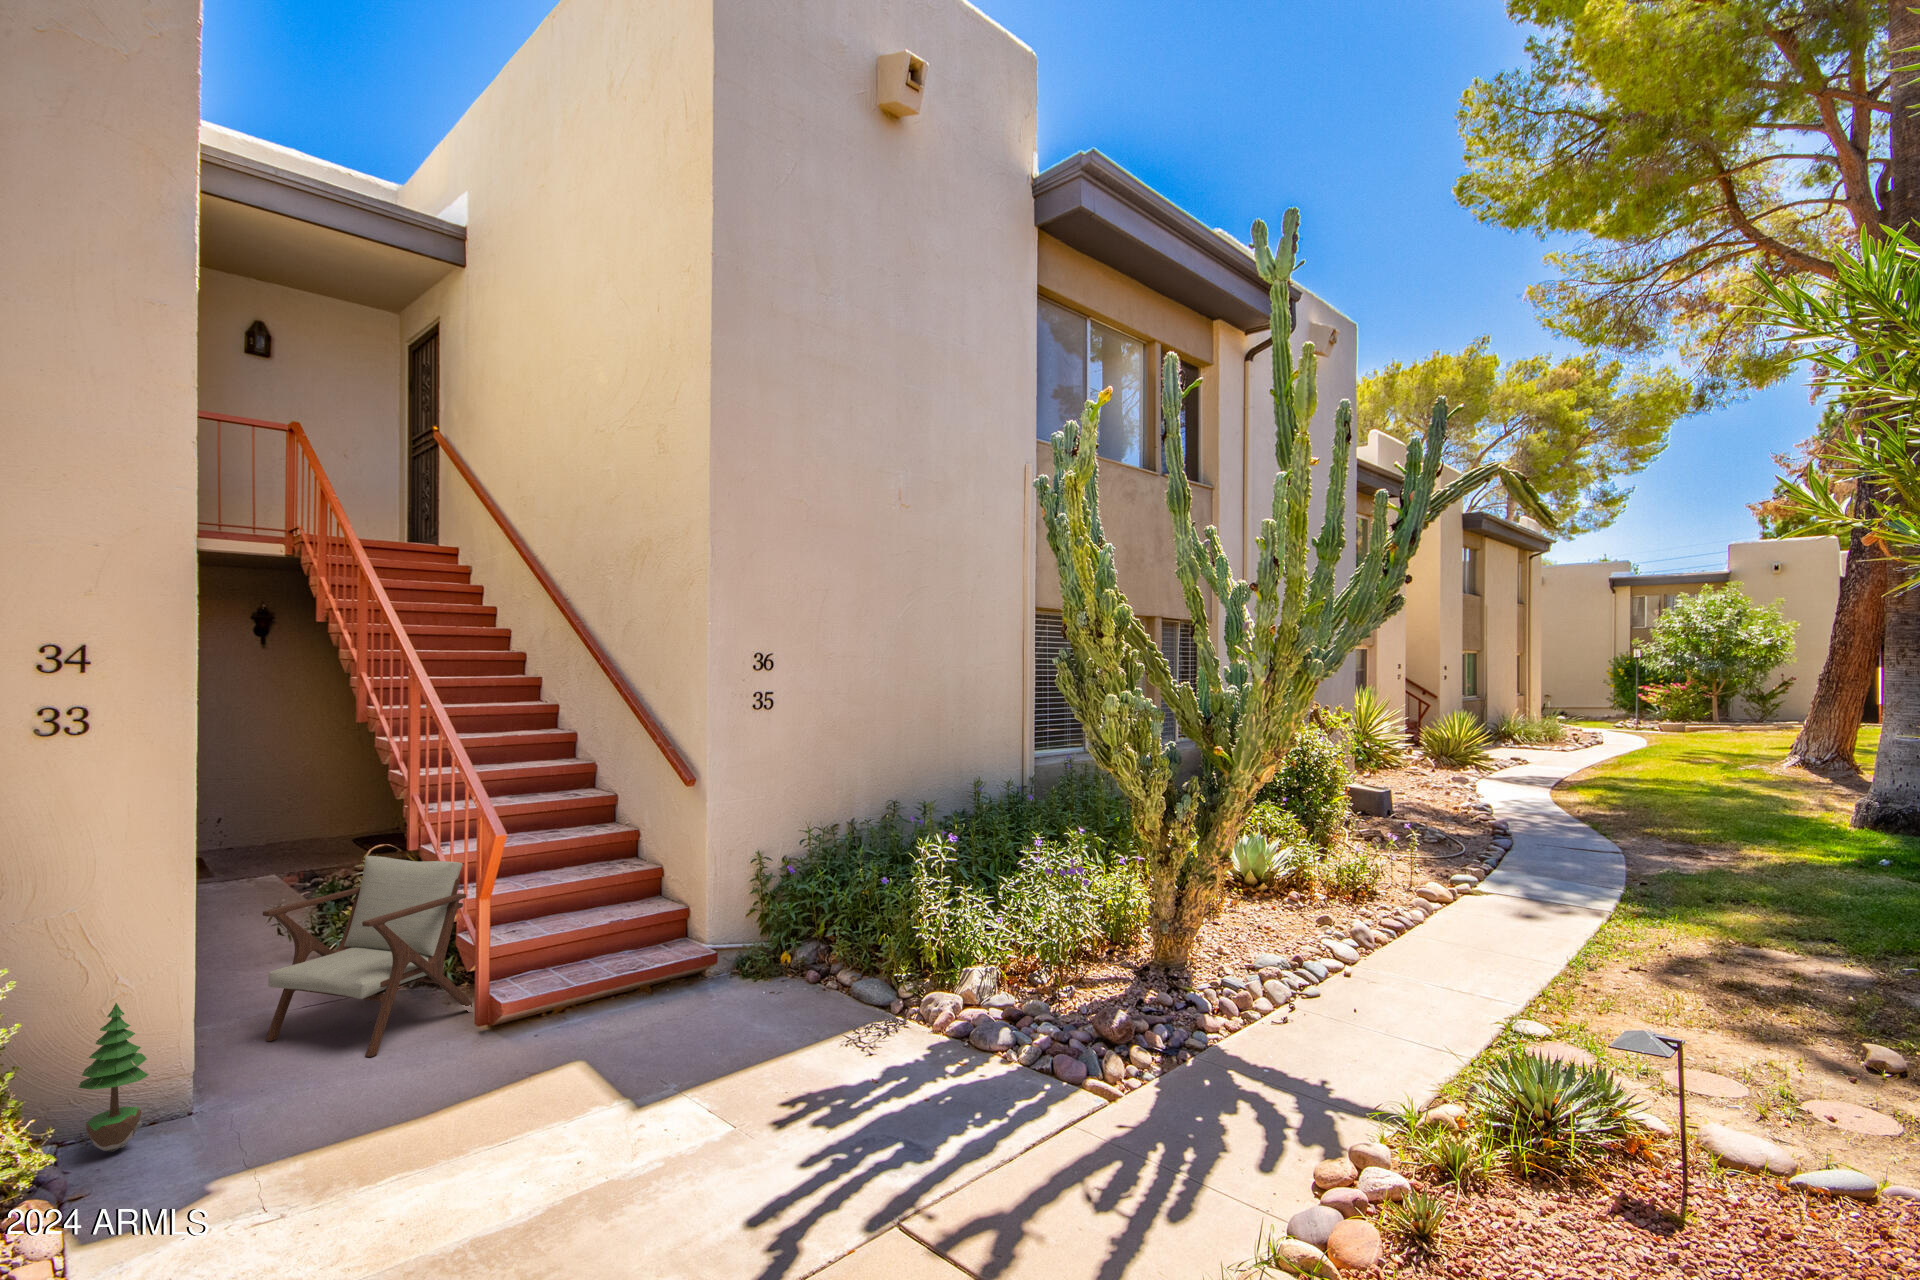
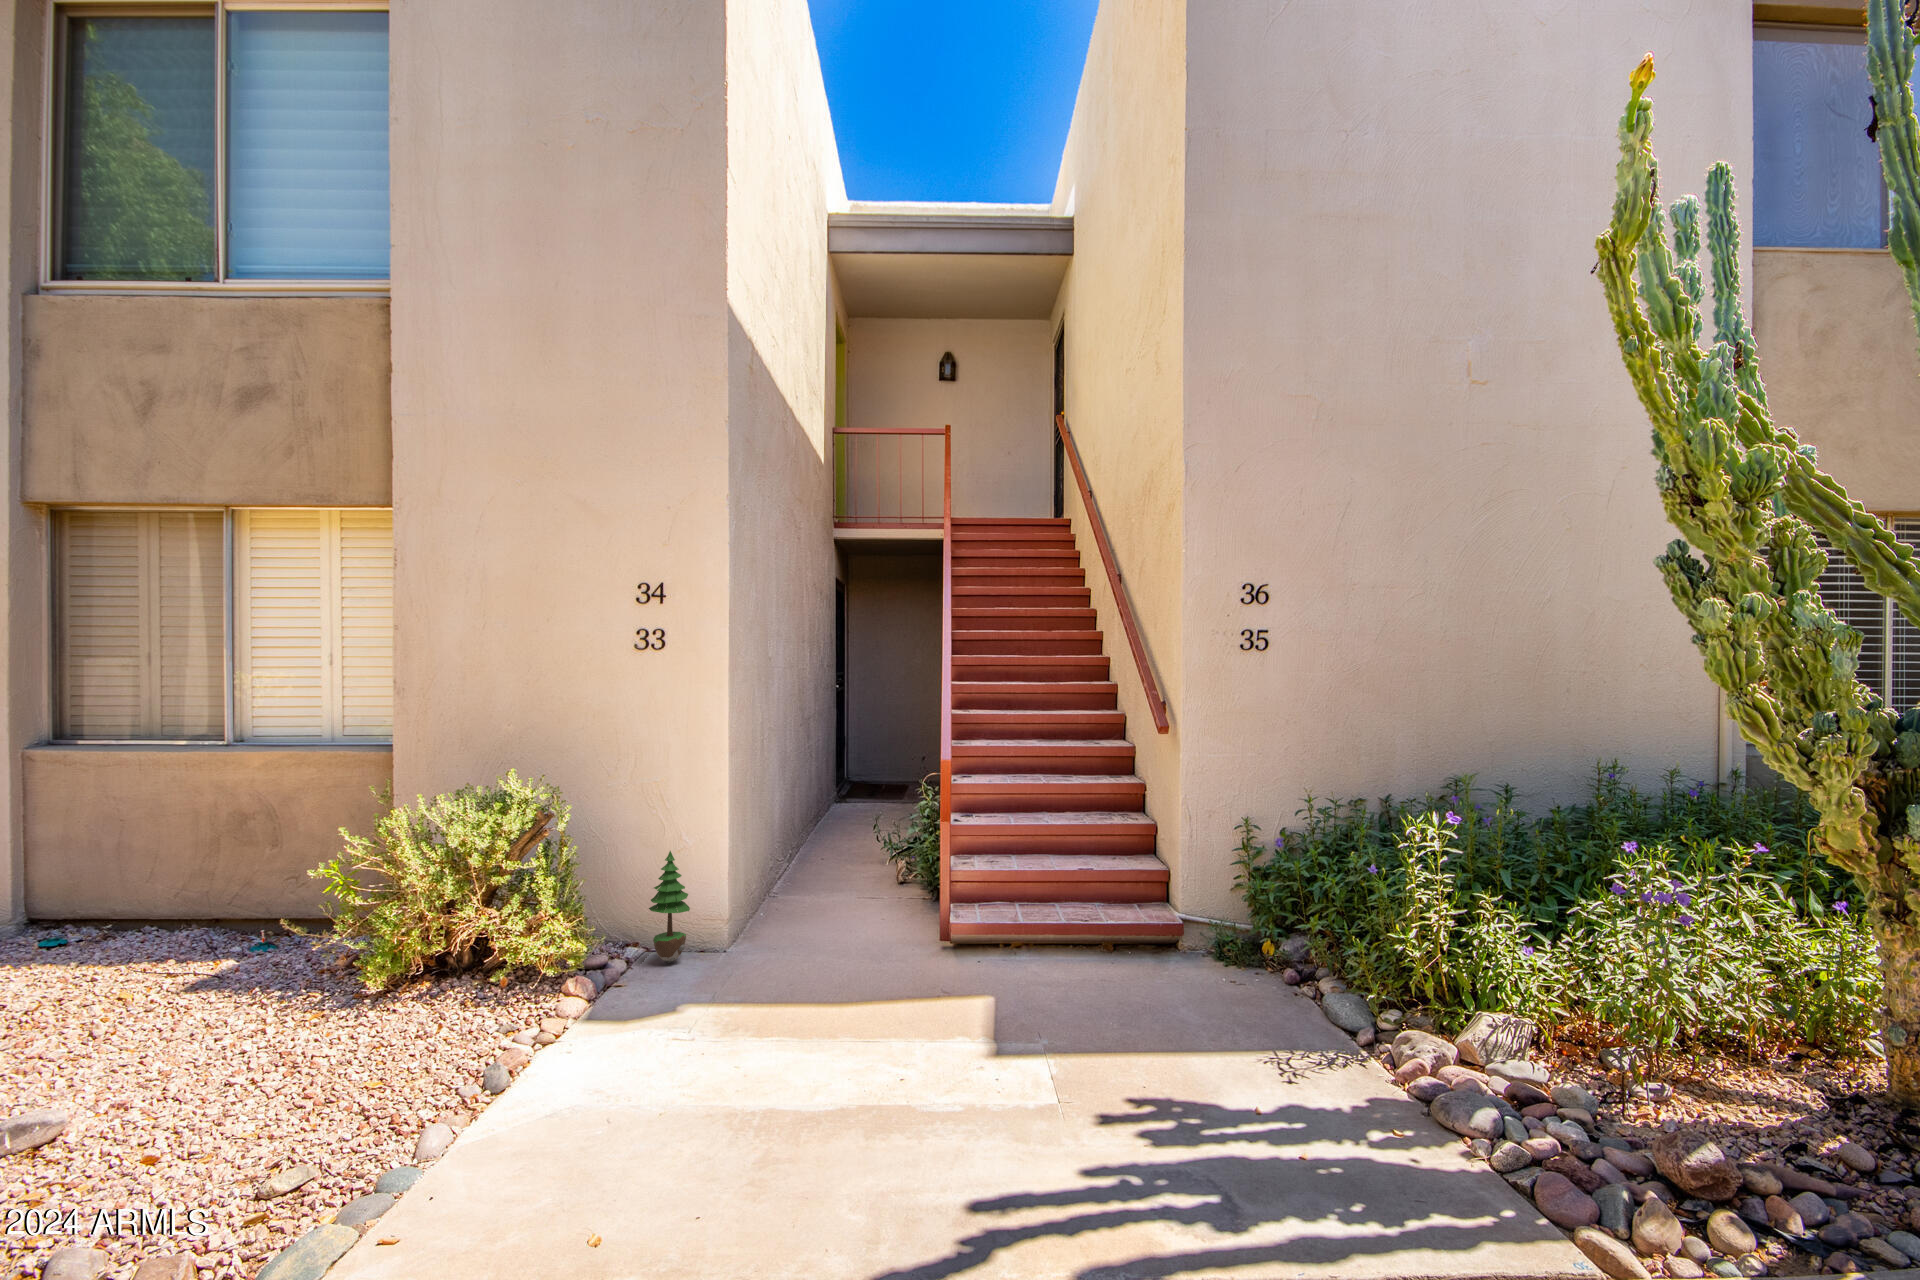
lounge chair: present [263,856,473,1057] -> none [811,774,963,943]

